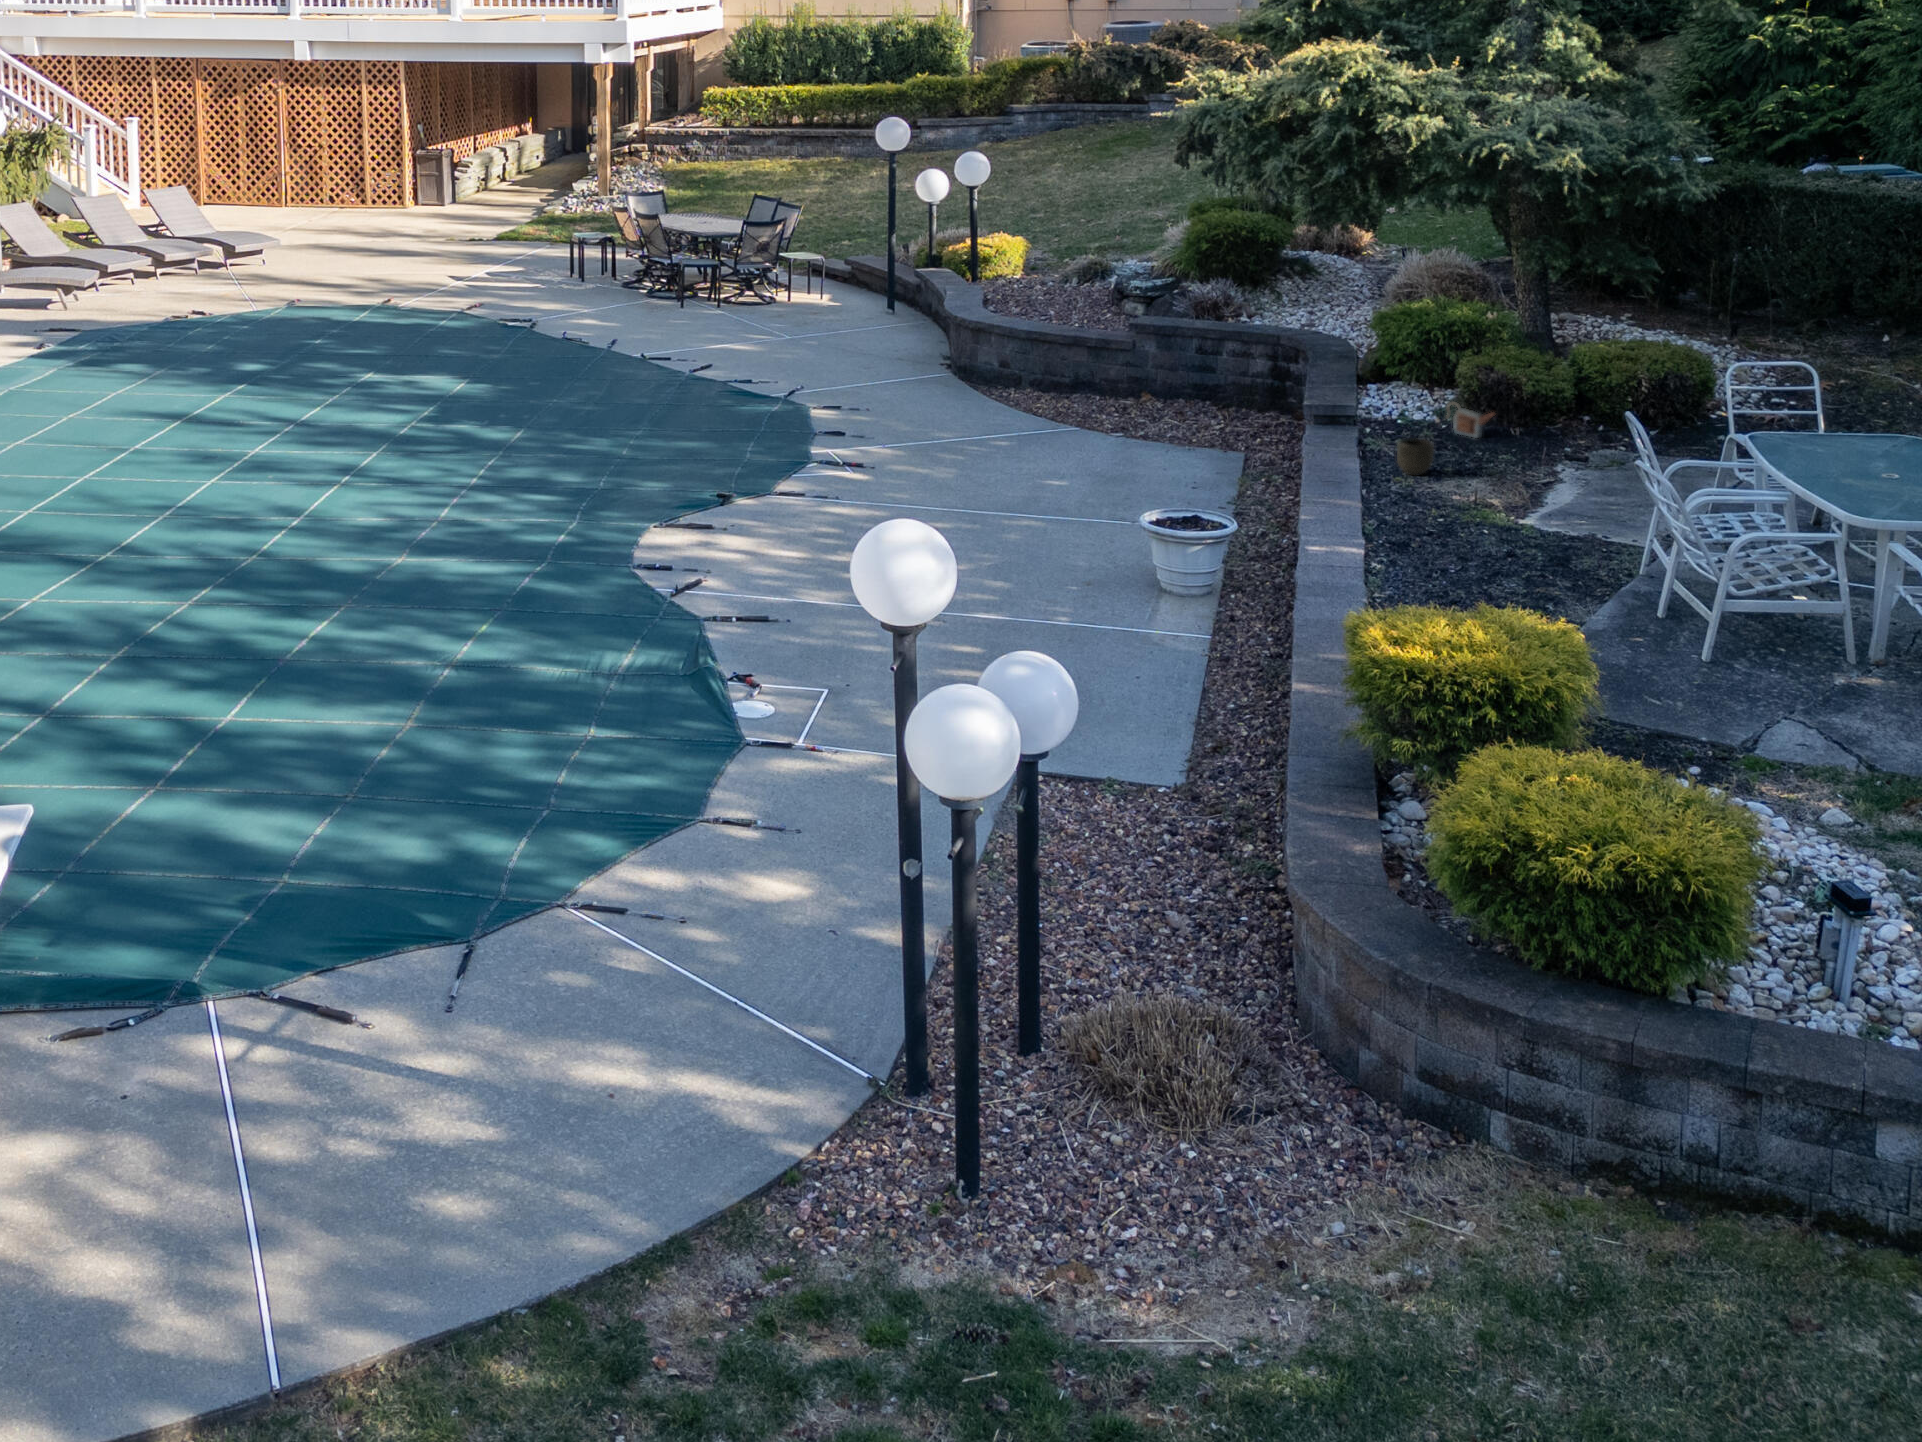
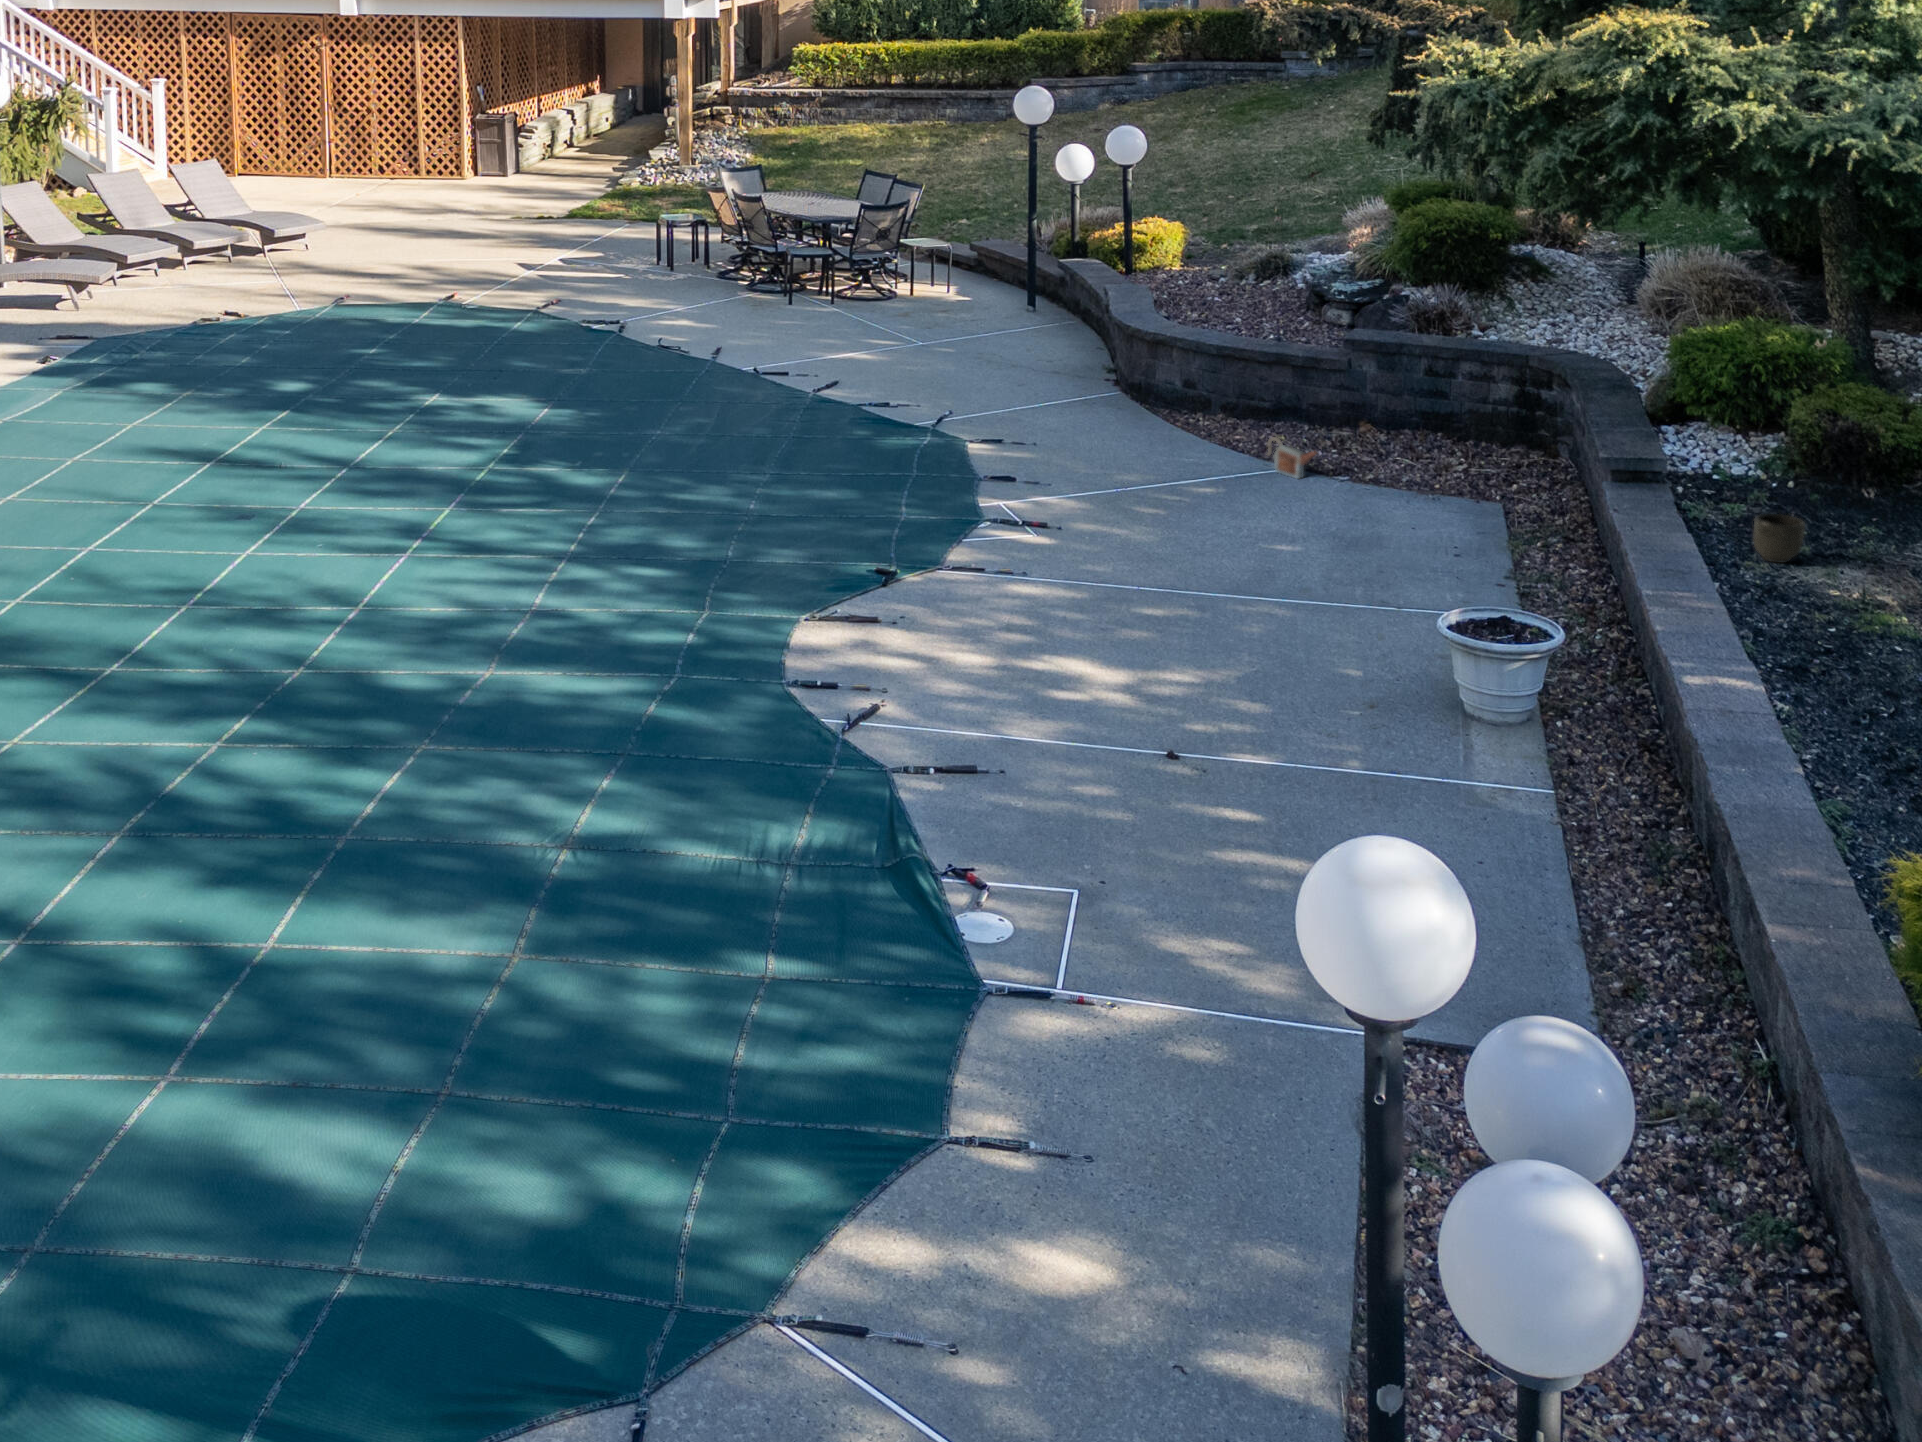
watering can: present [1447,402,1495,438] -> present [1268,437,1318,479]

